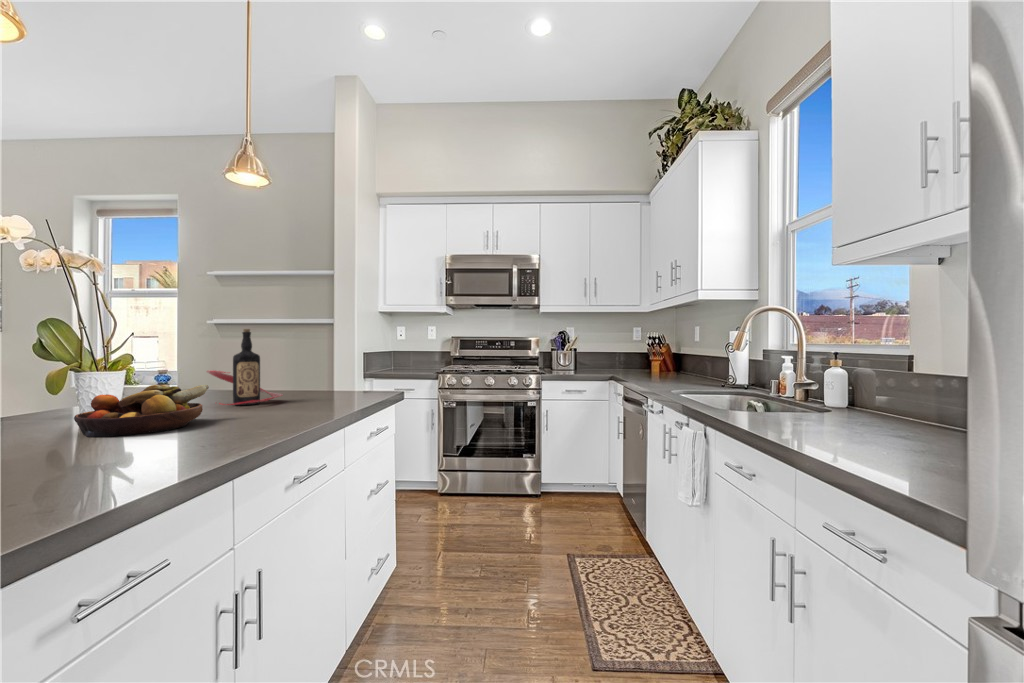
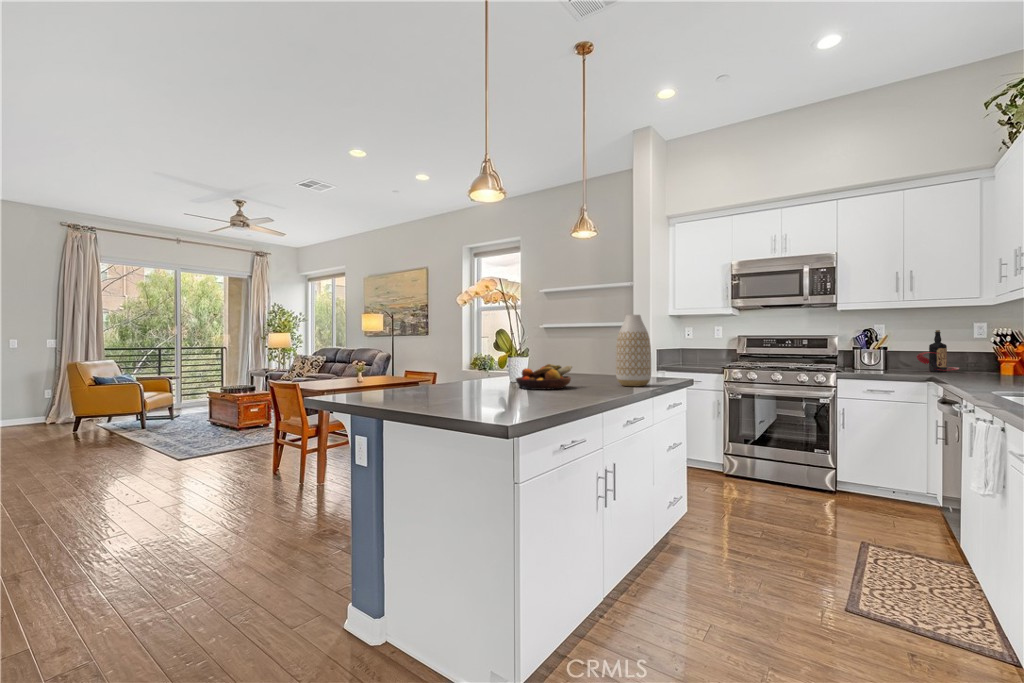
vase: none [291,304,346,412] -> present [616,315,651,387]
bottle: present [207,329,283,406] -> present [917,330,960,372]

